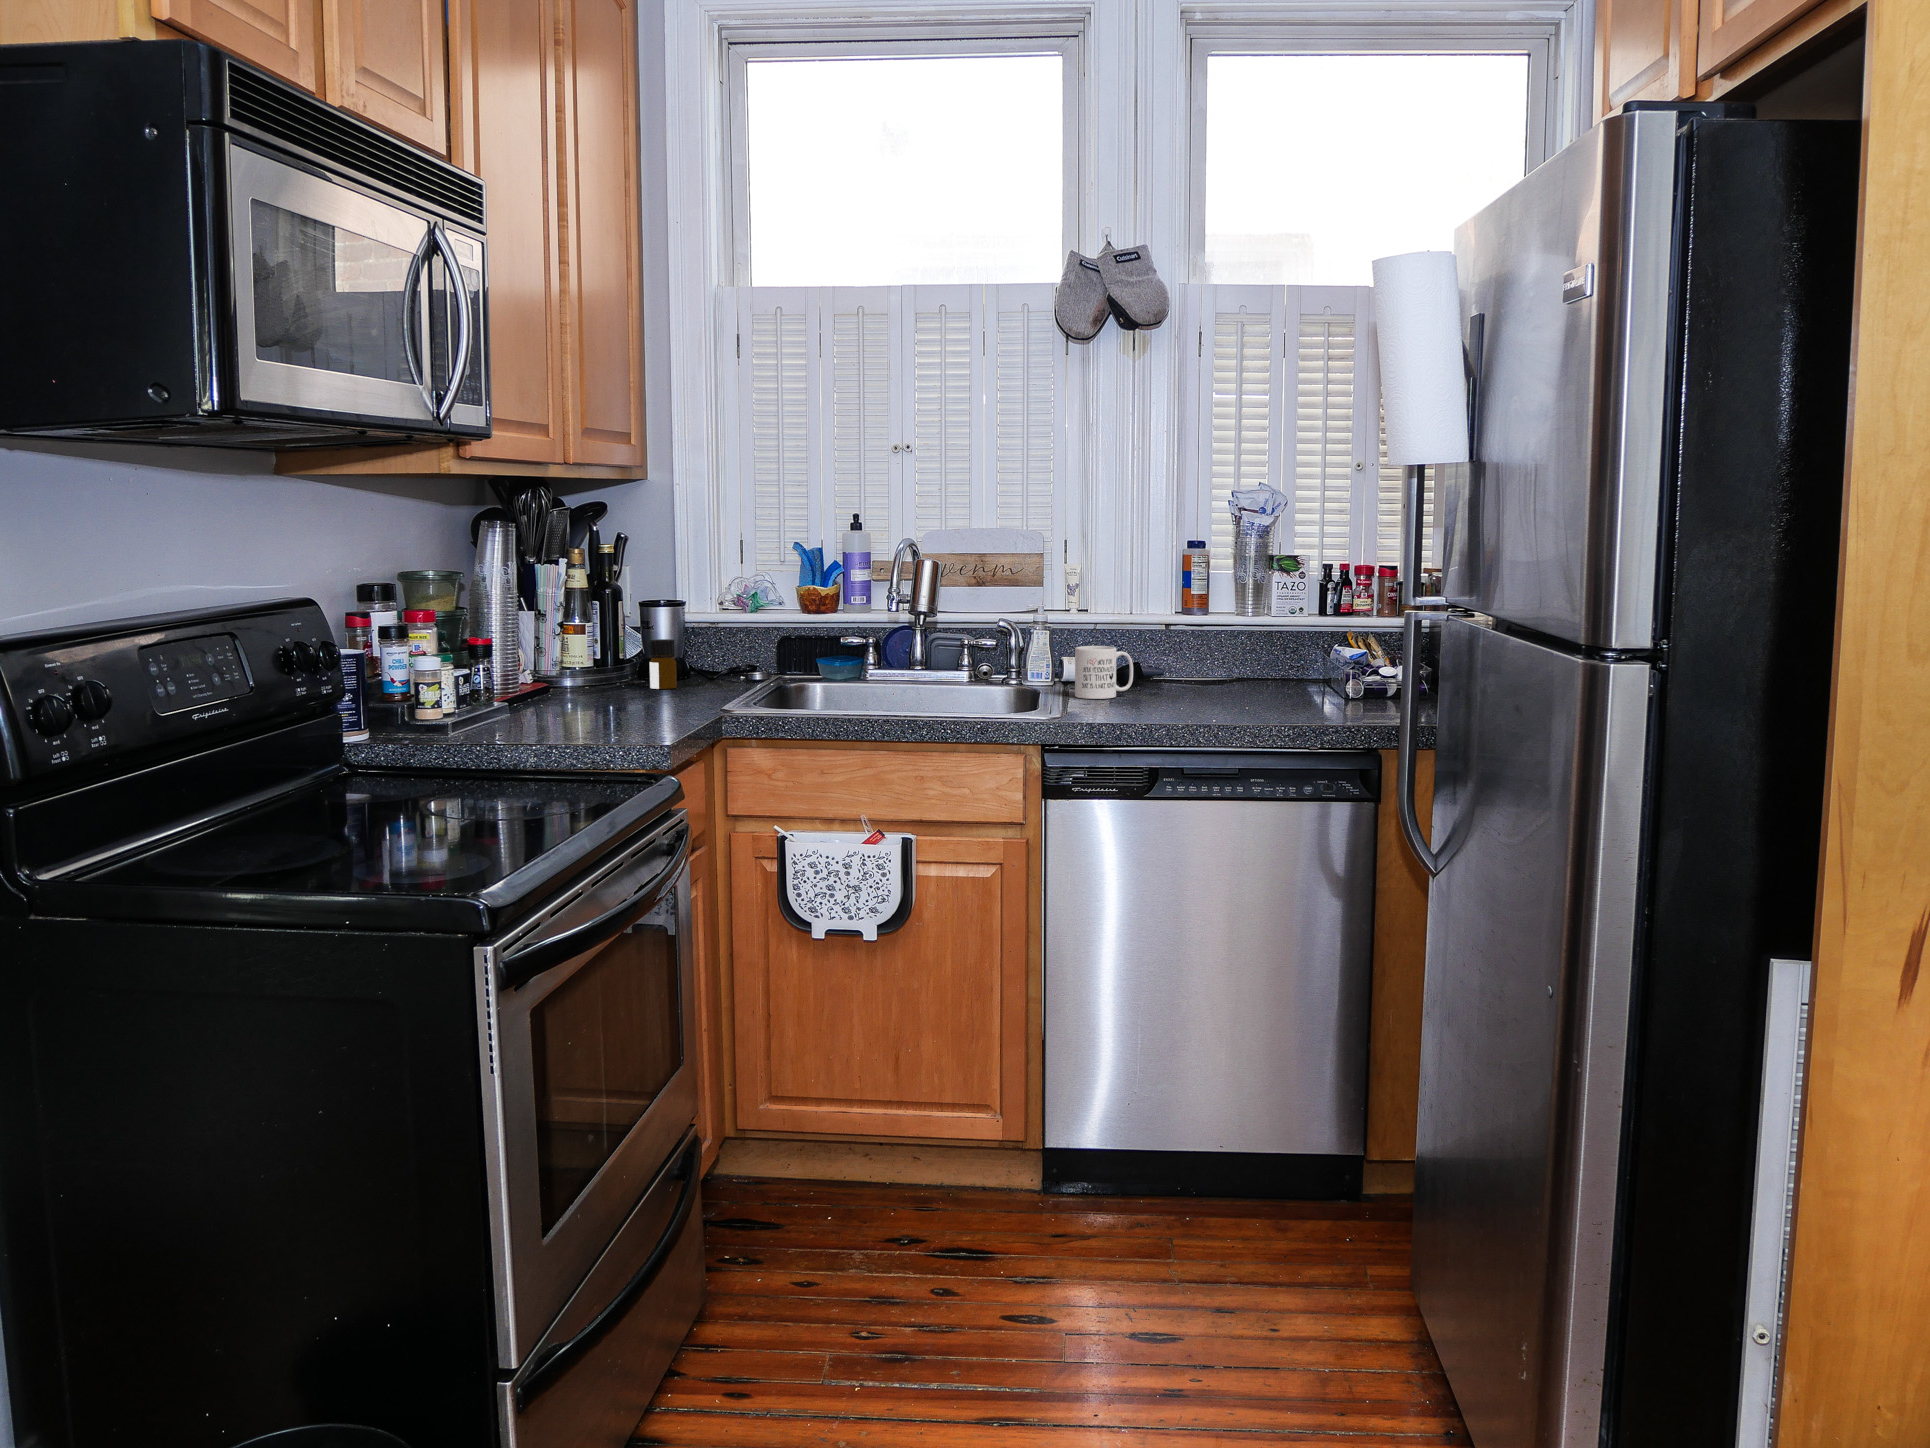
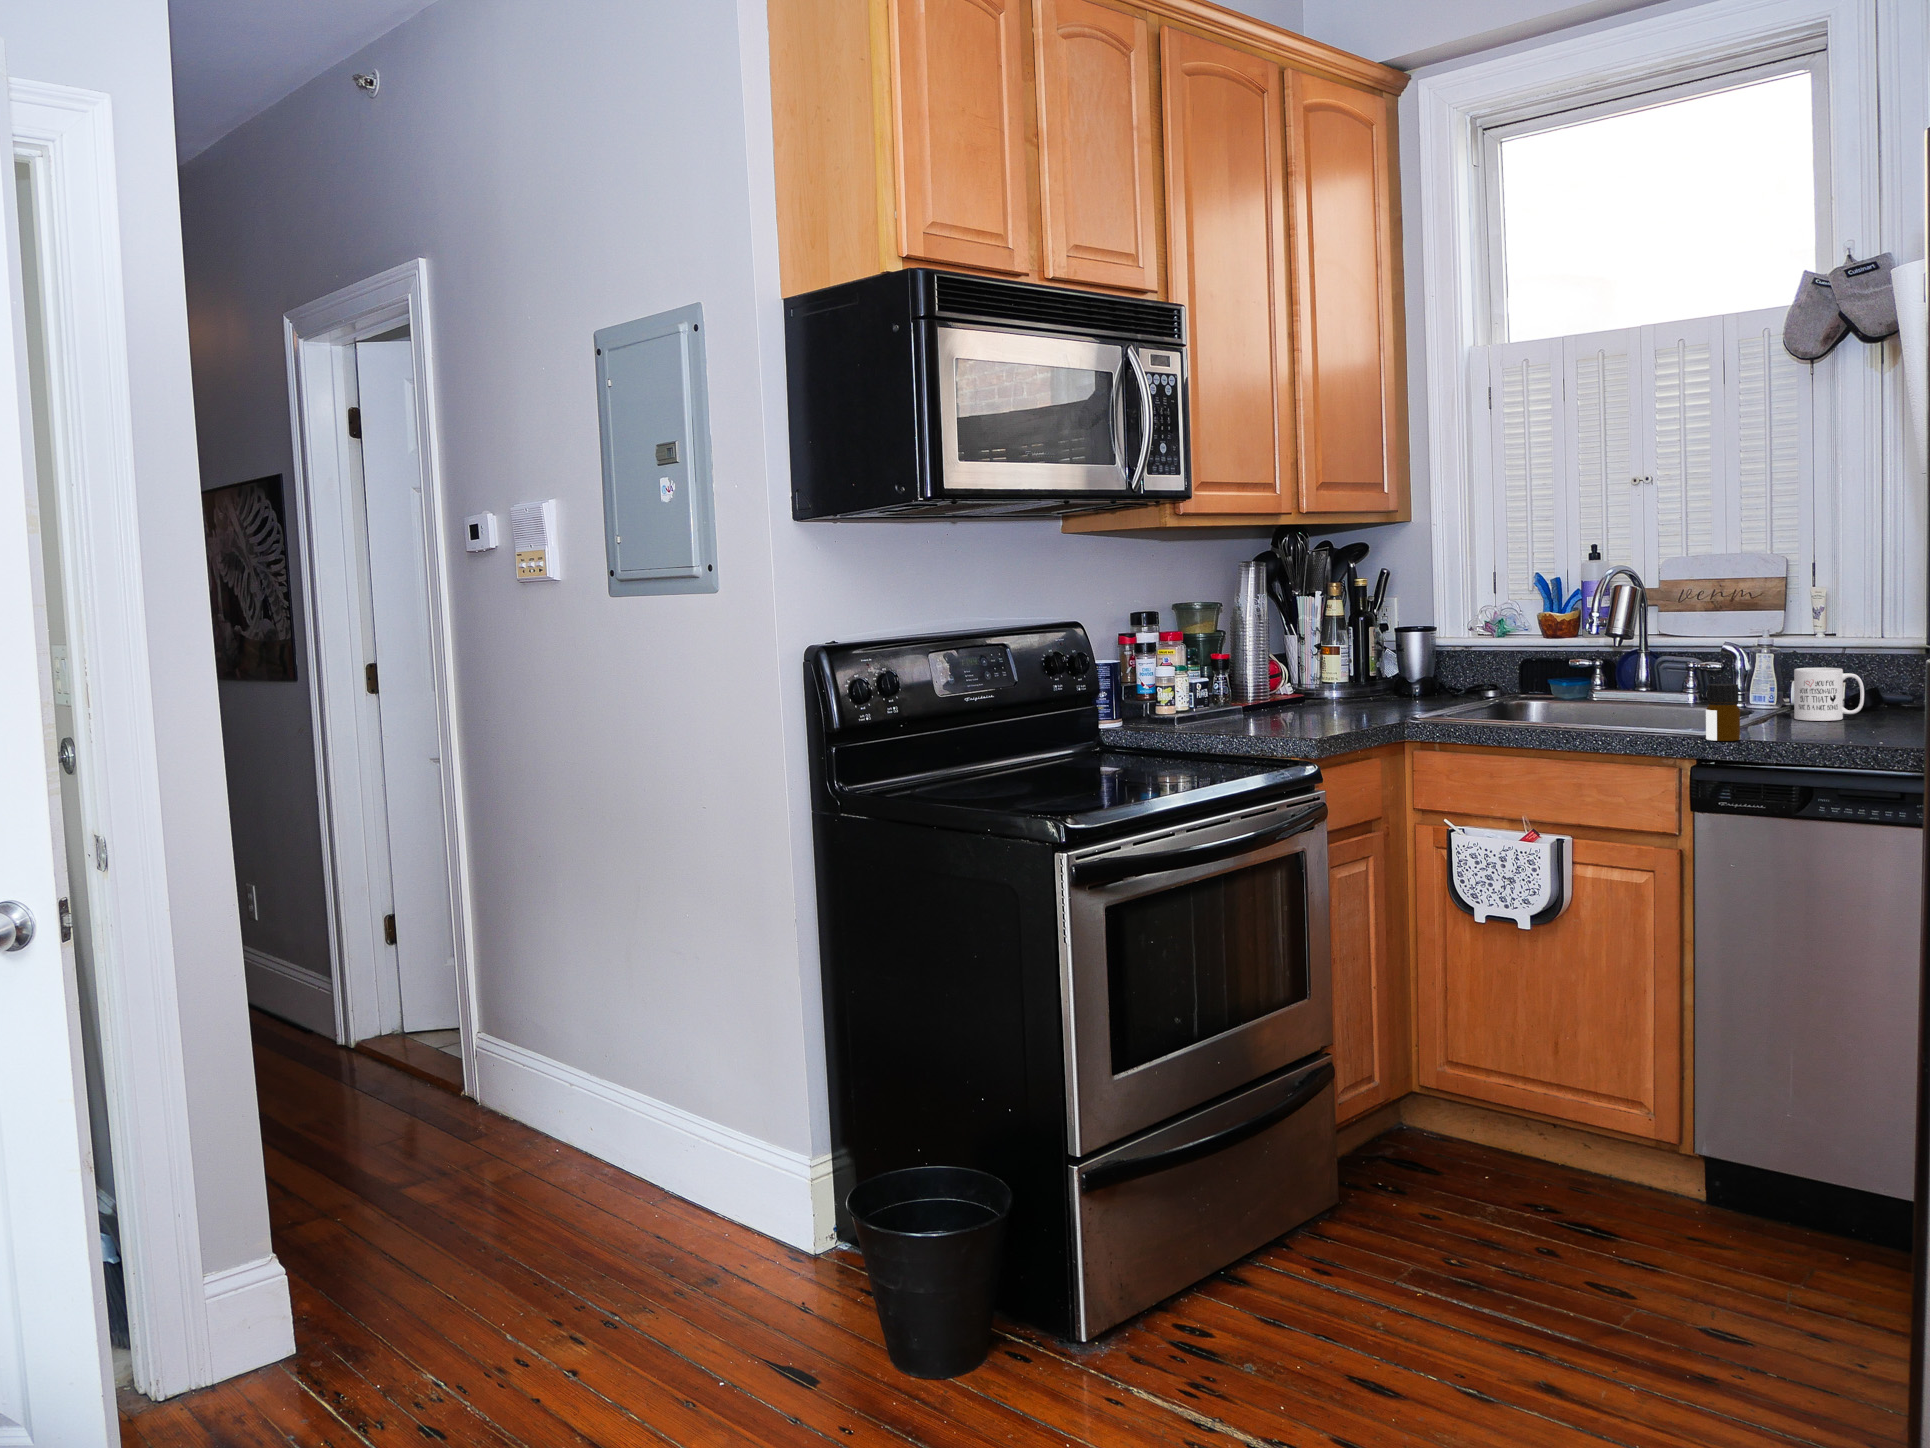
bottle: present [650,639,677,689] -> present [1706,684,1740,741]

